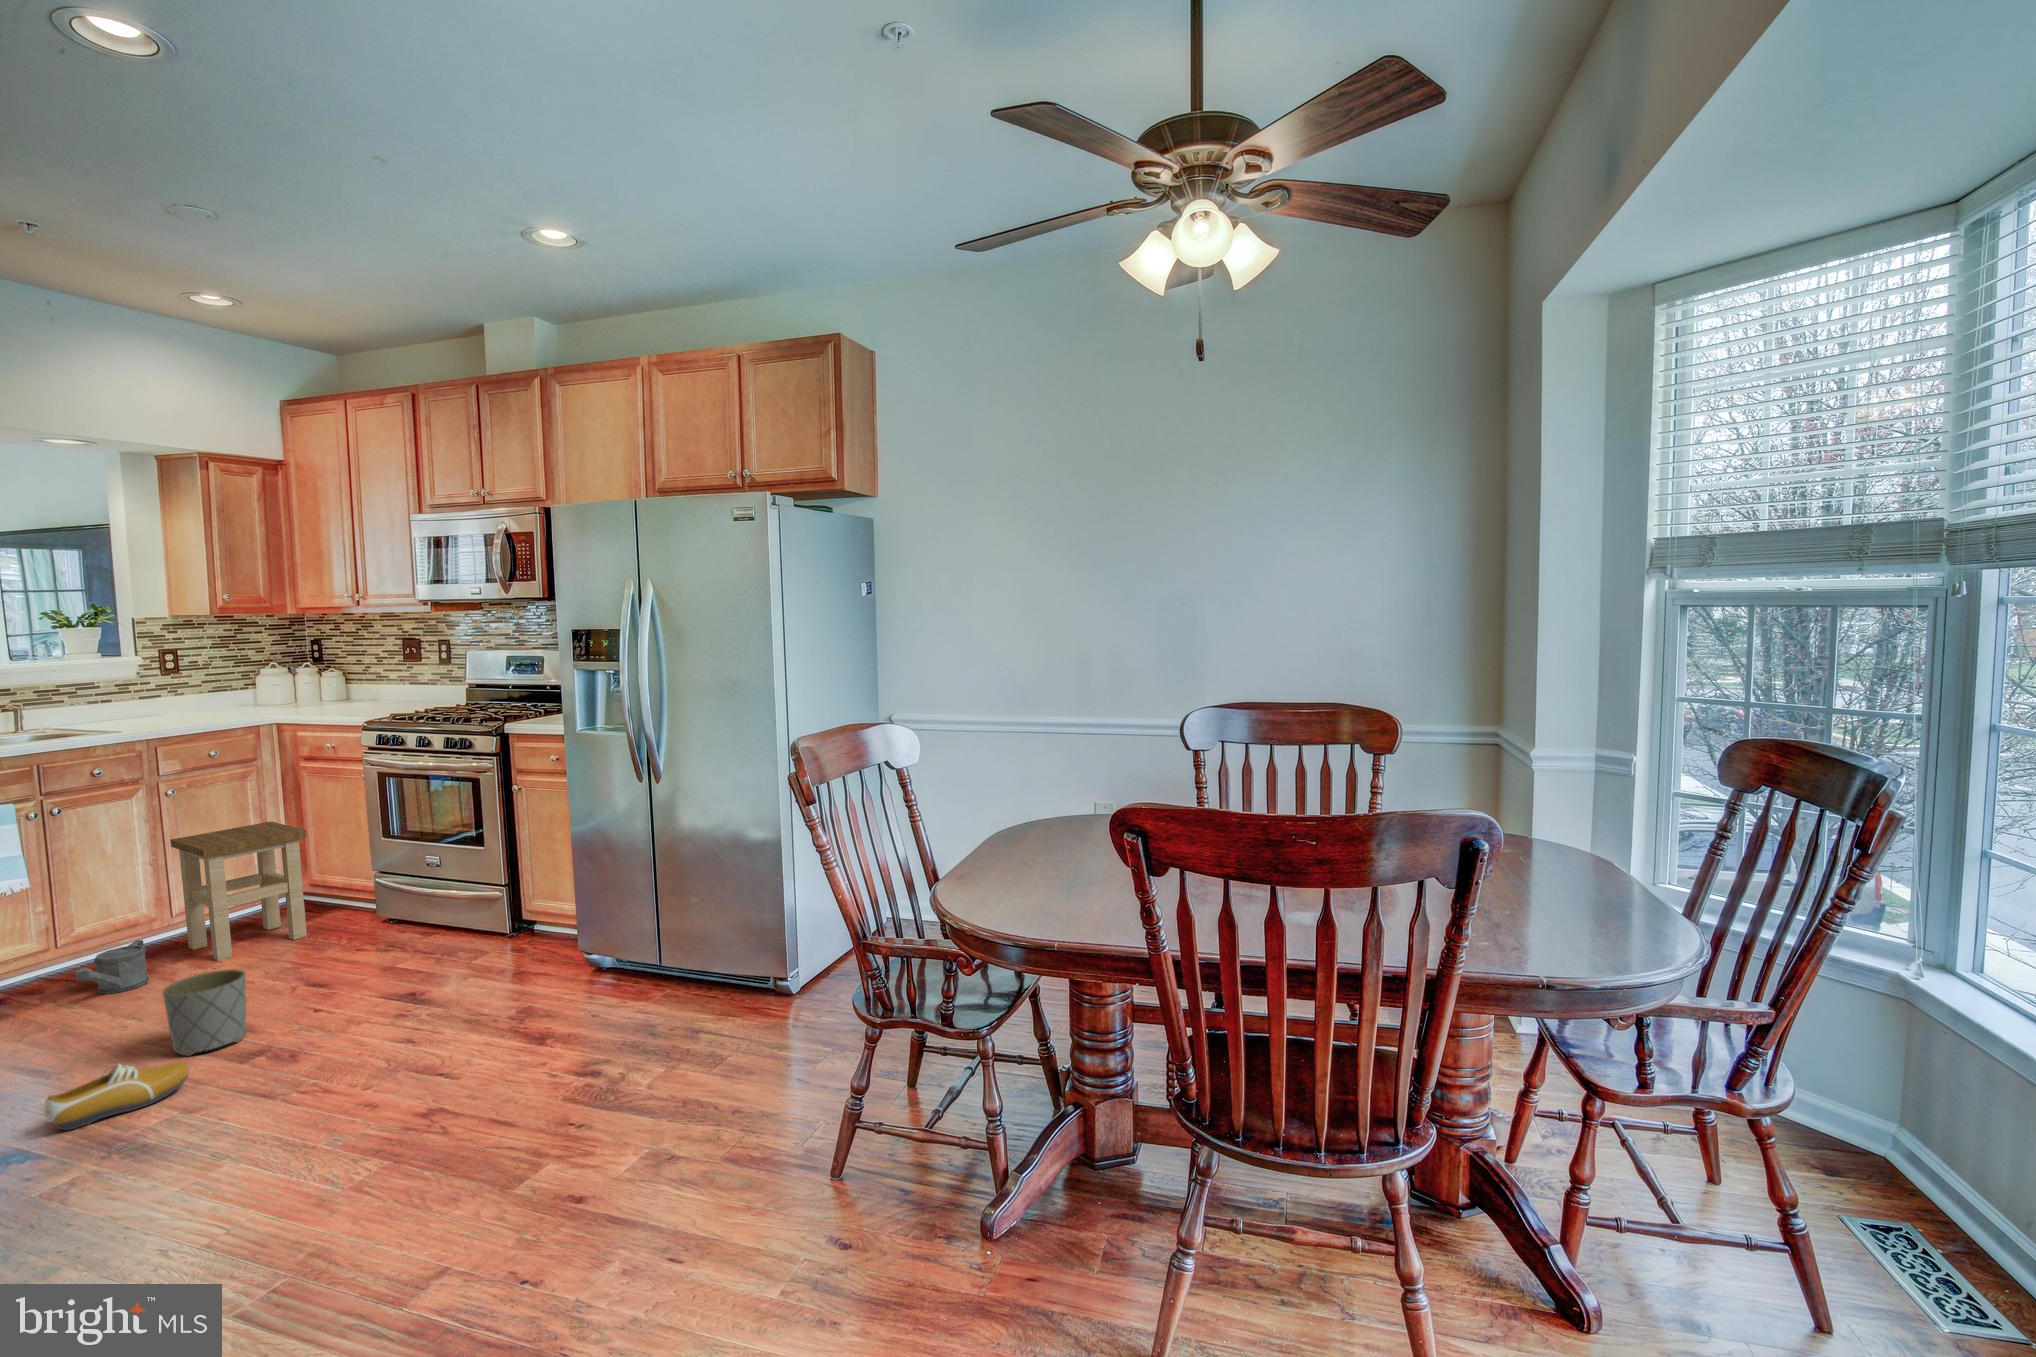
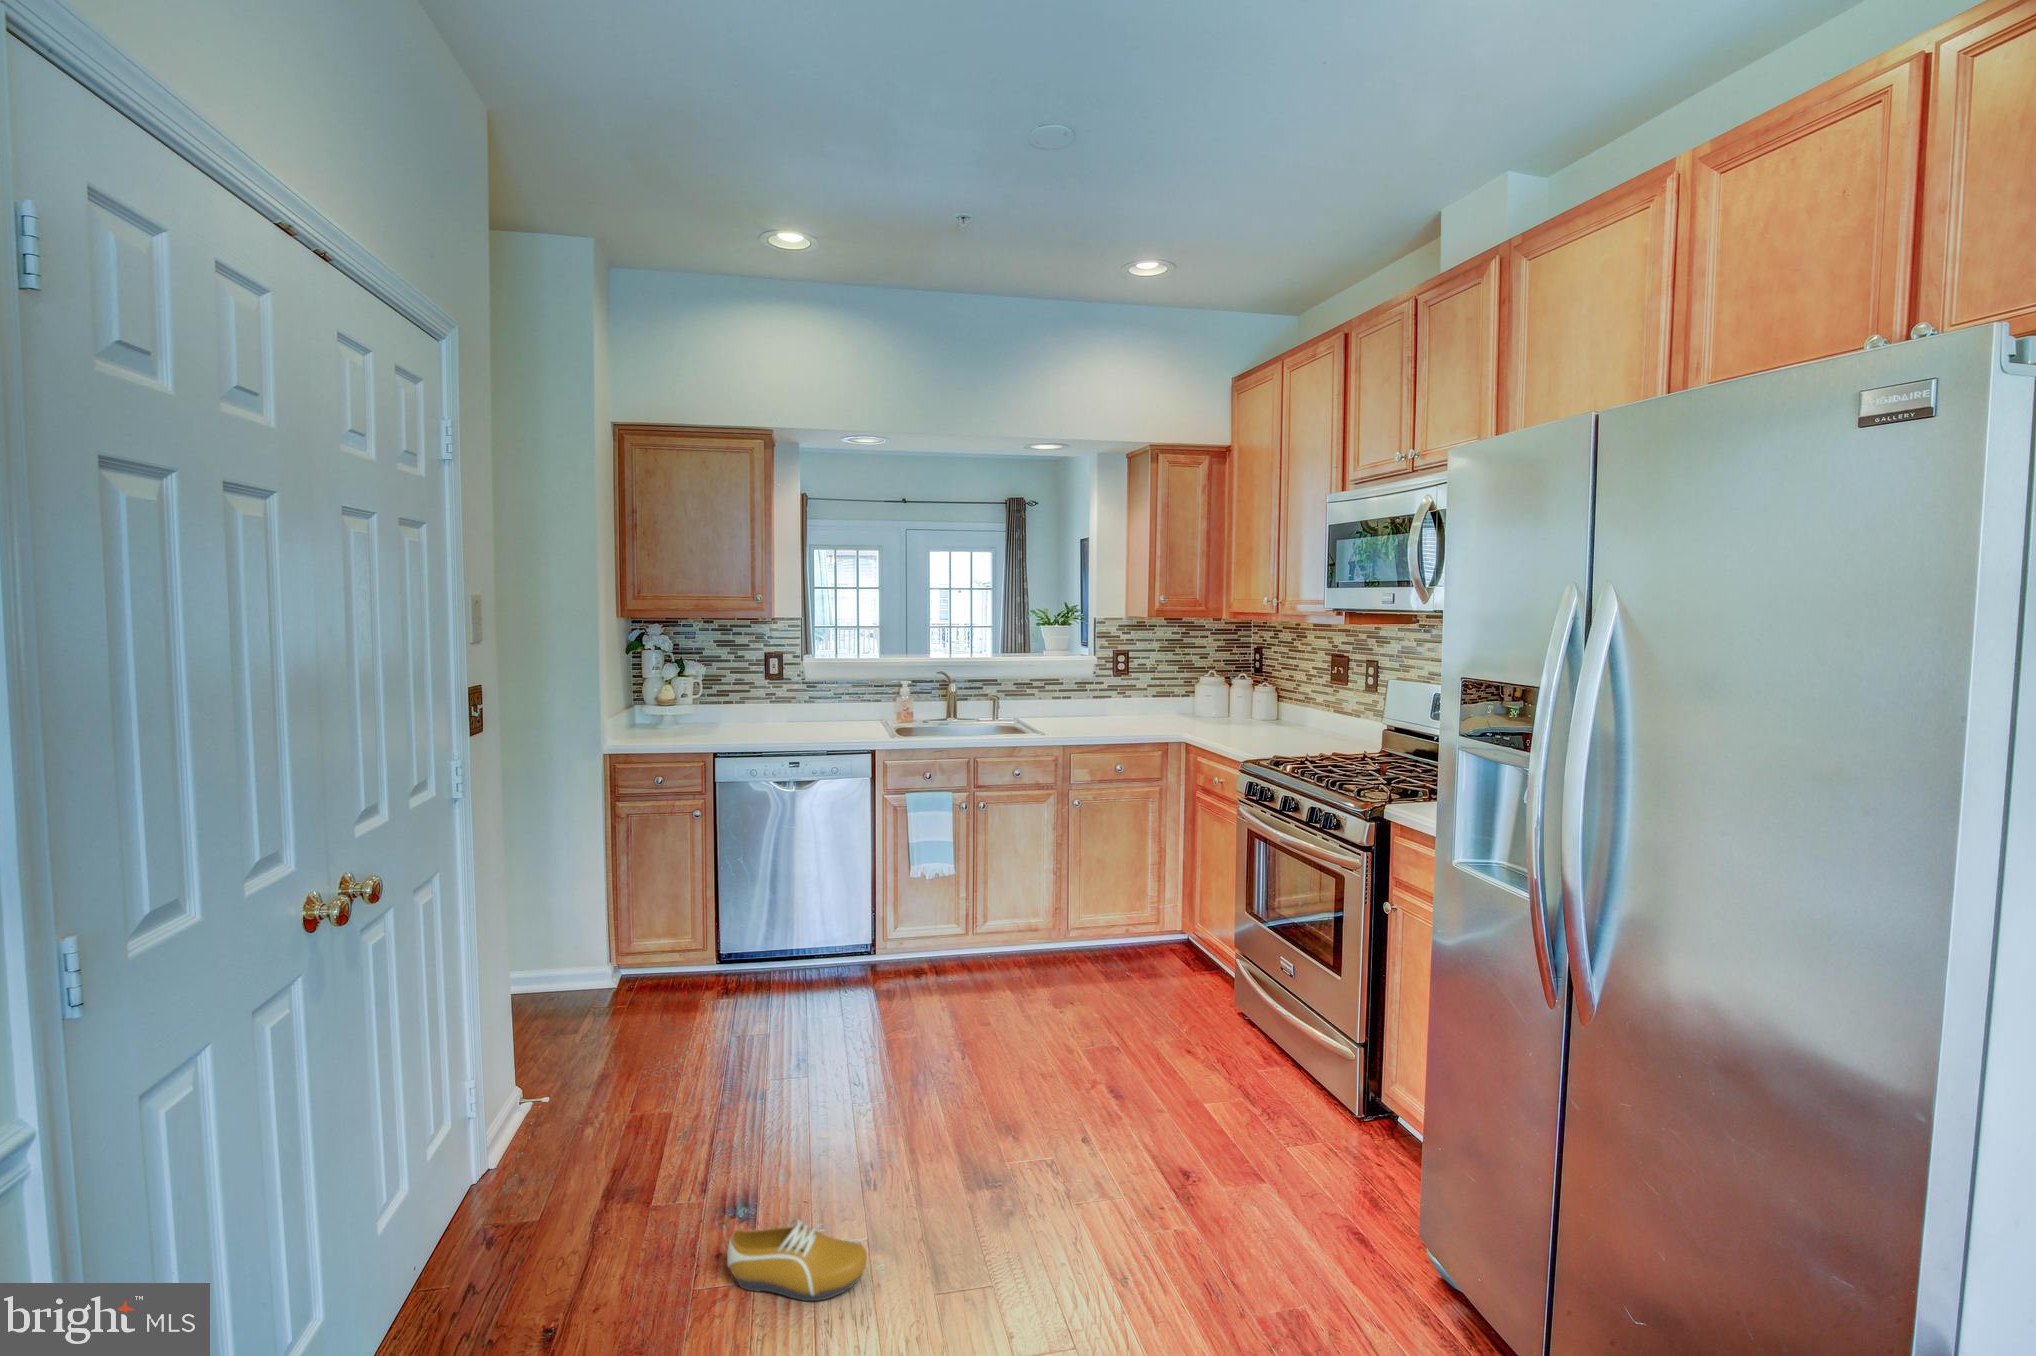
stool: present [171,822,307,961] -> none [1061,868,1166,1034]
watering can: present [75,940,149,994] -> none [932,978,1013,1038]
planter: present [163,969,246,1056] -> none [904,1097,987,1223]

